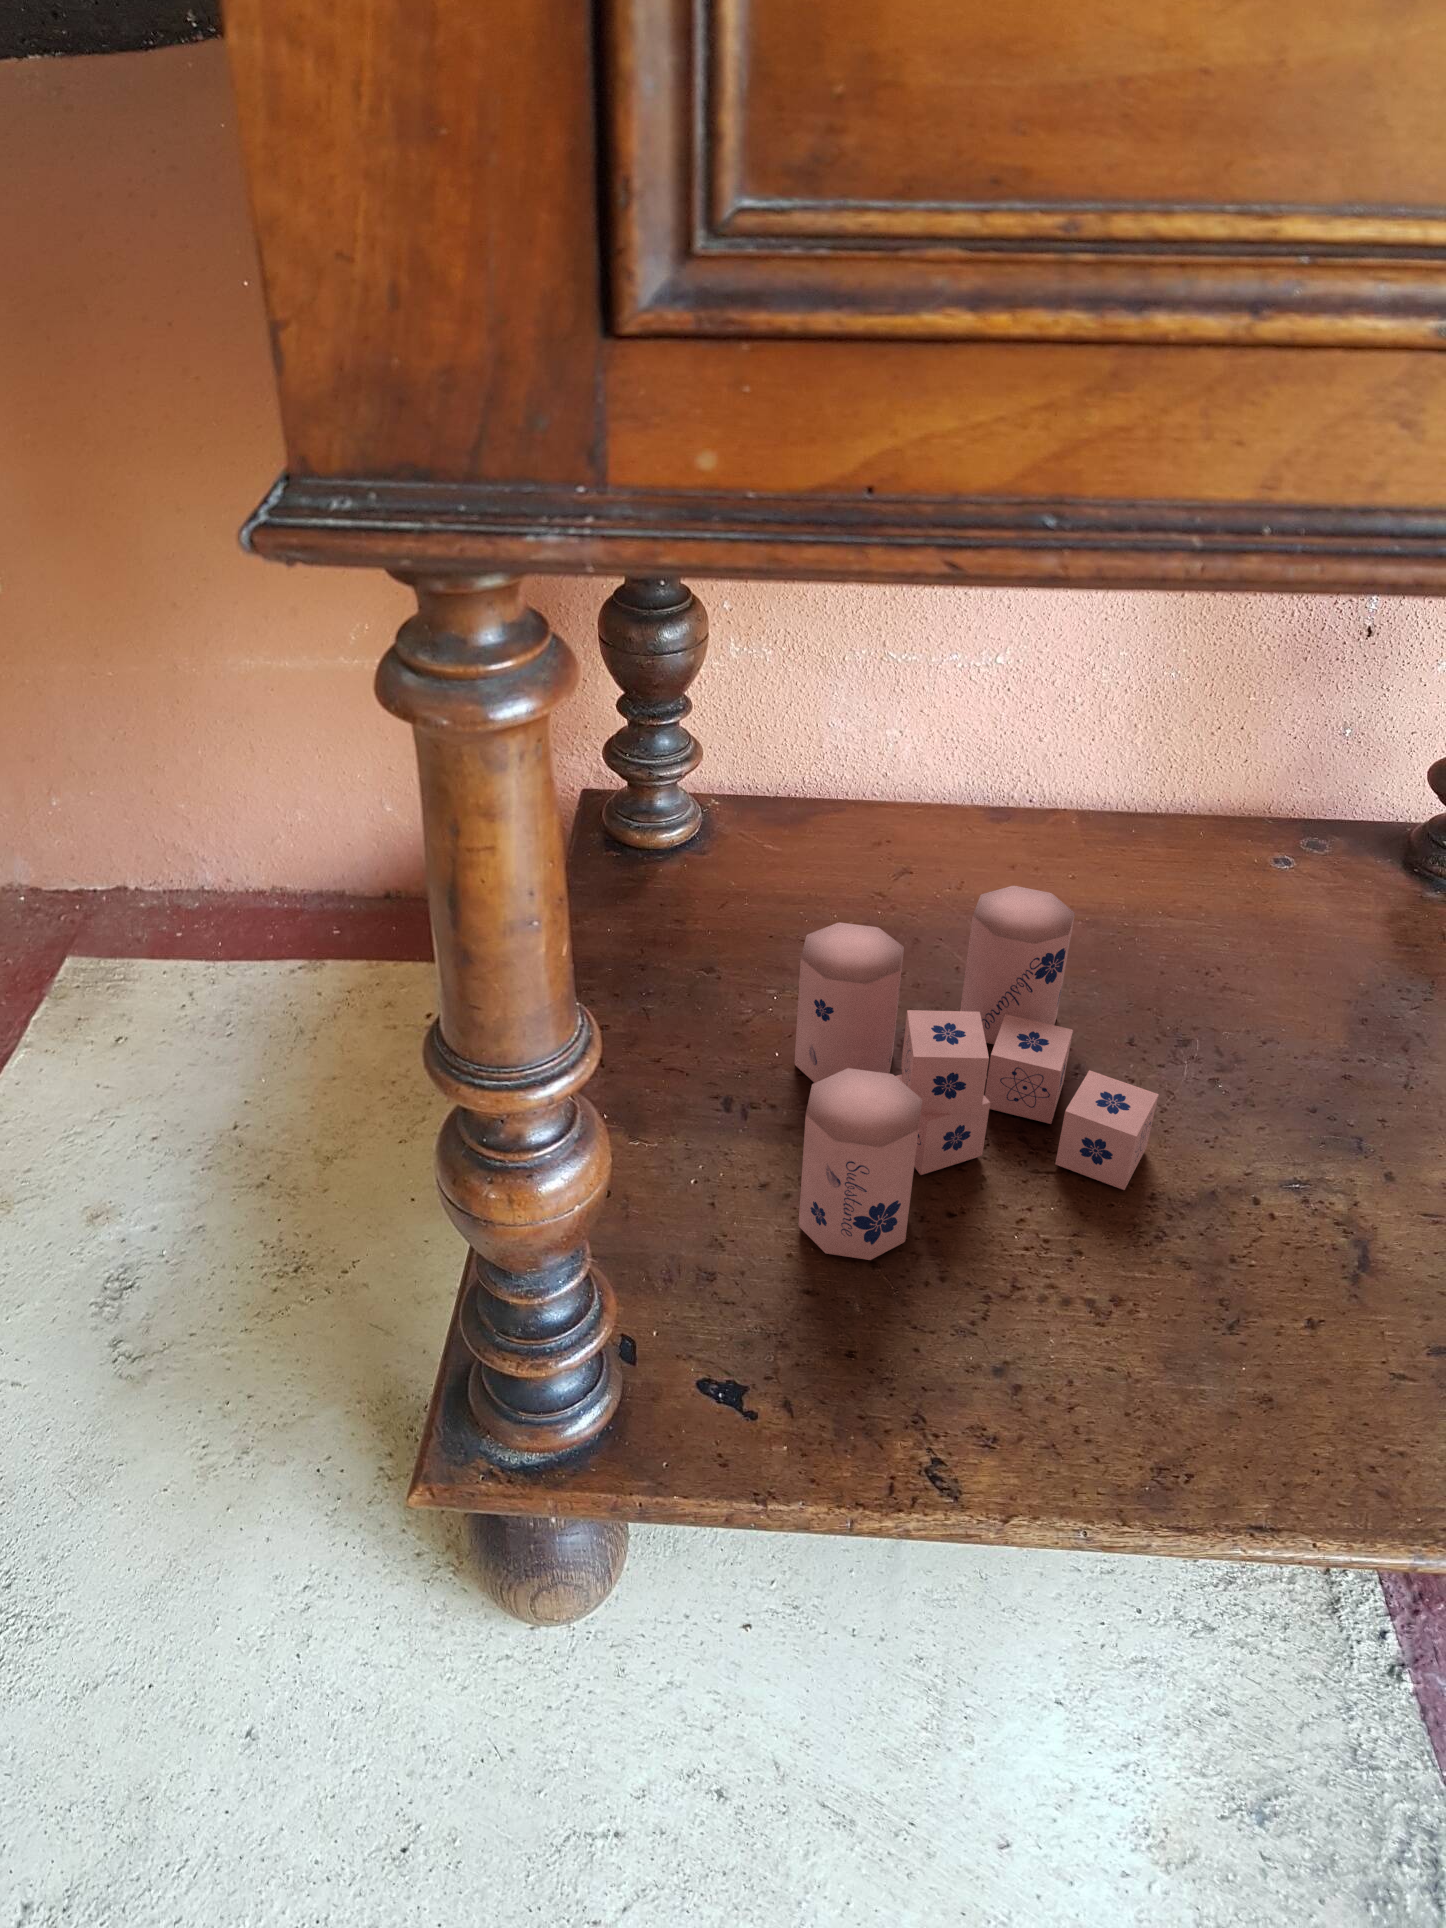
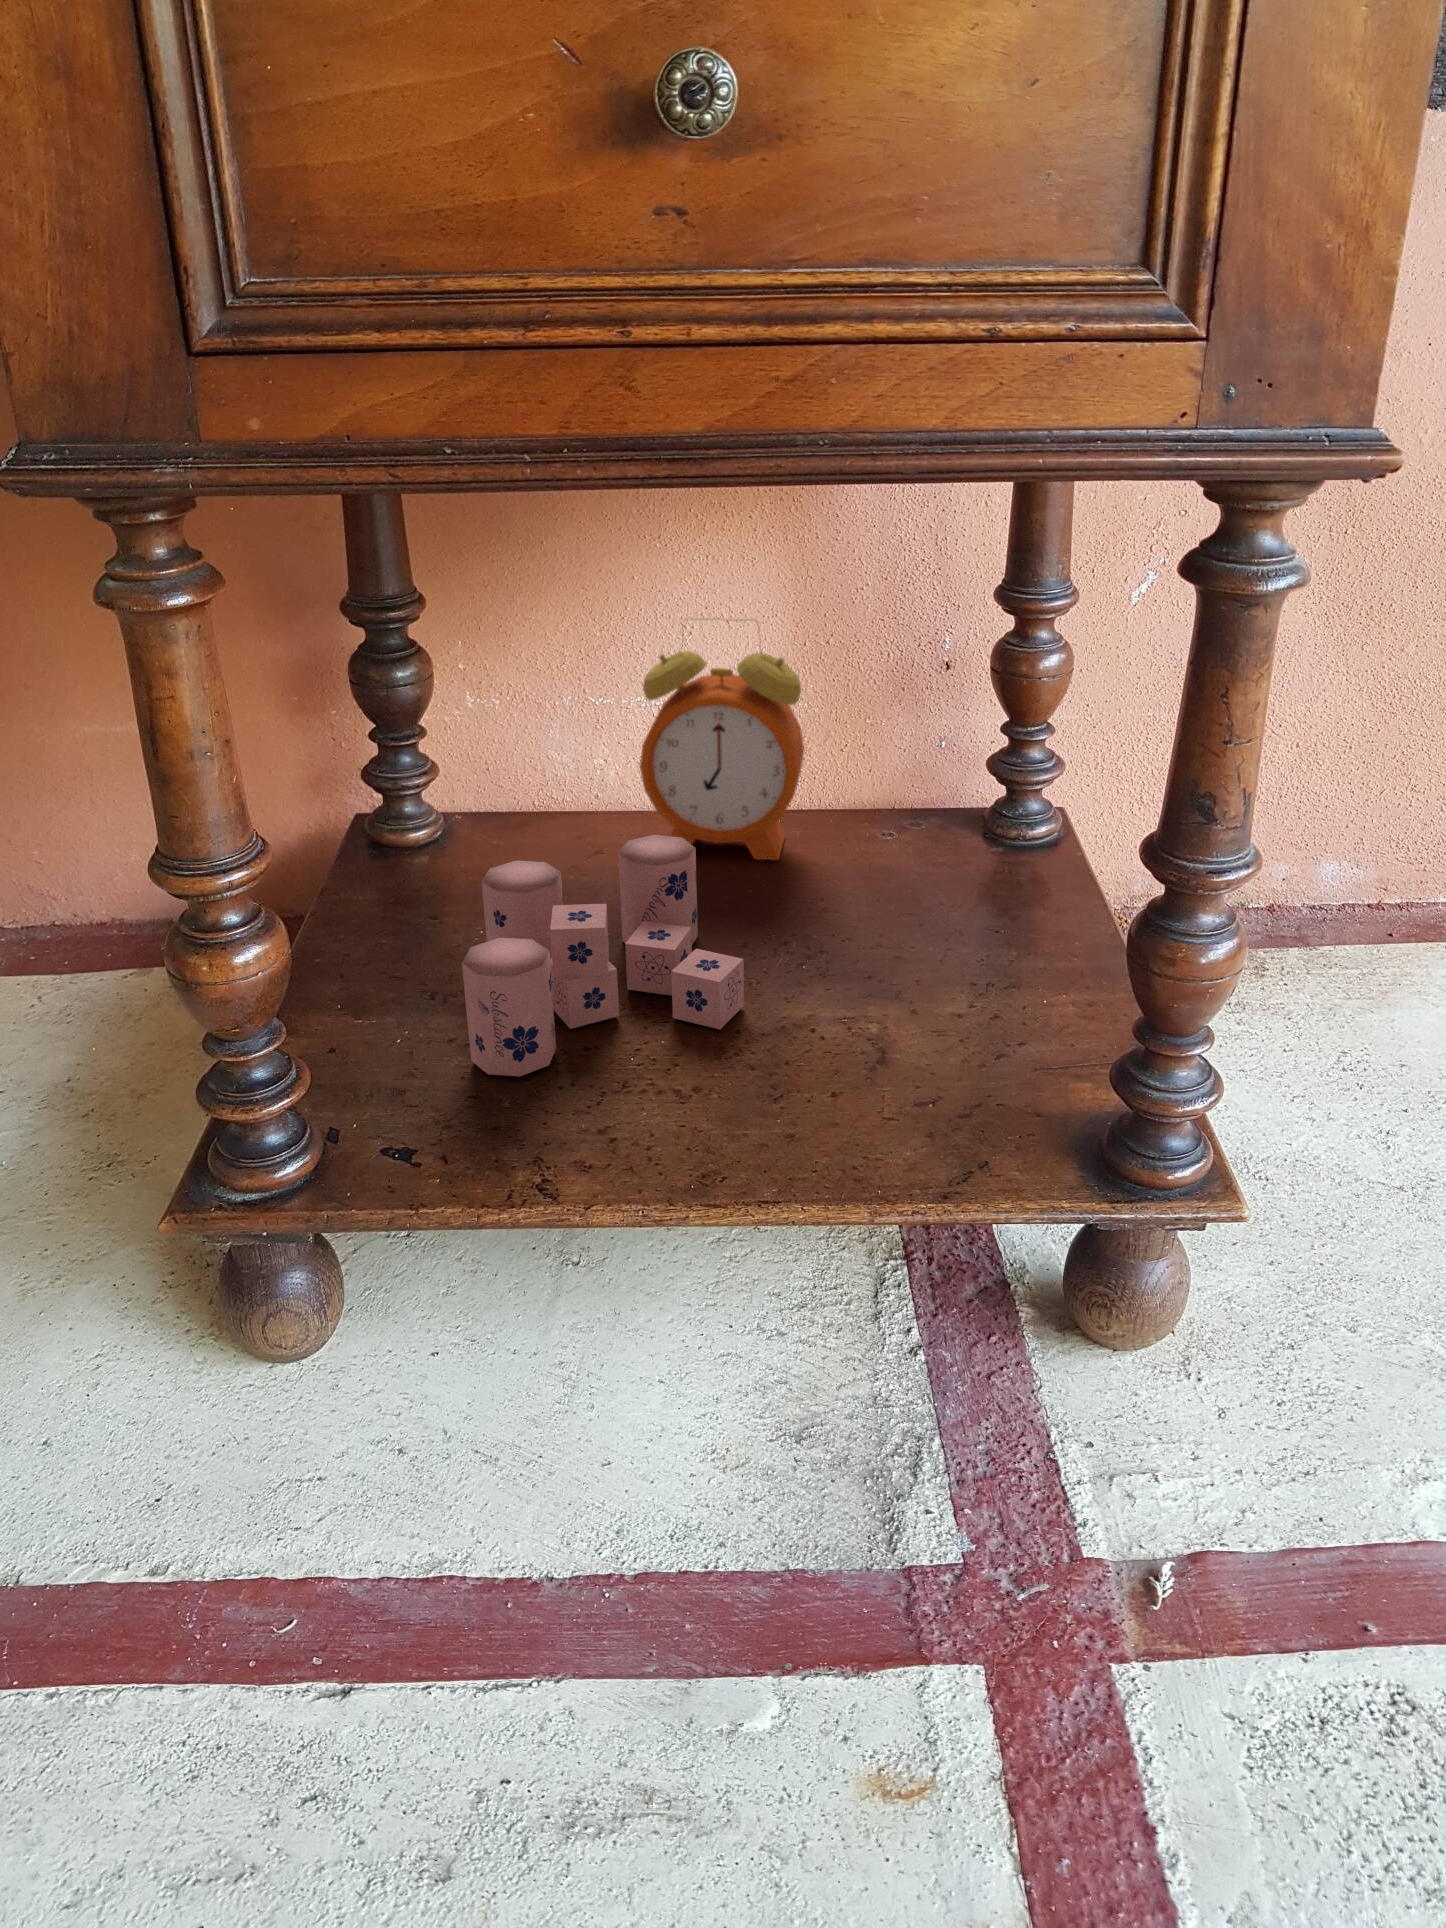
alarm clock: none [971,580,1201,894] -> present [640,618,804,860]

